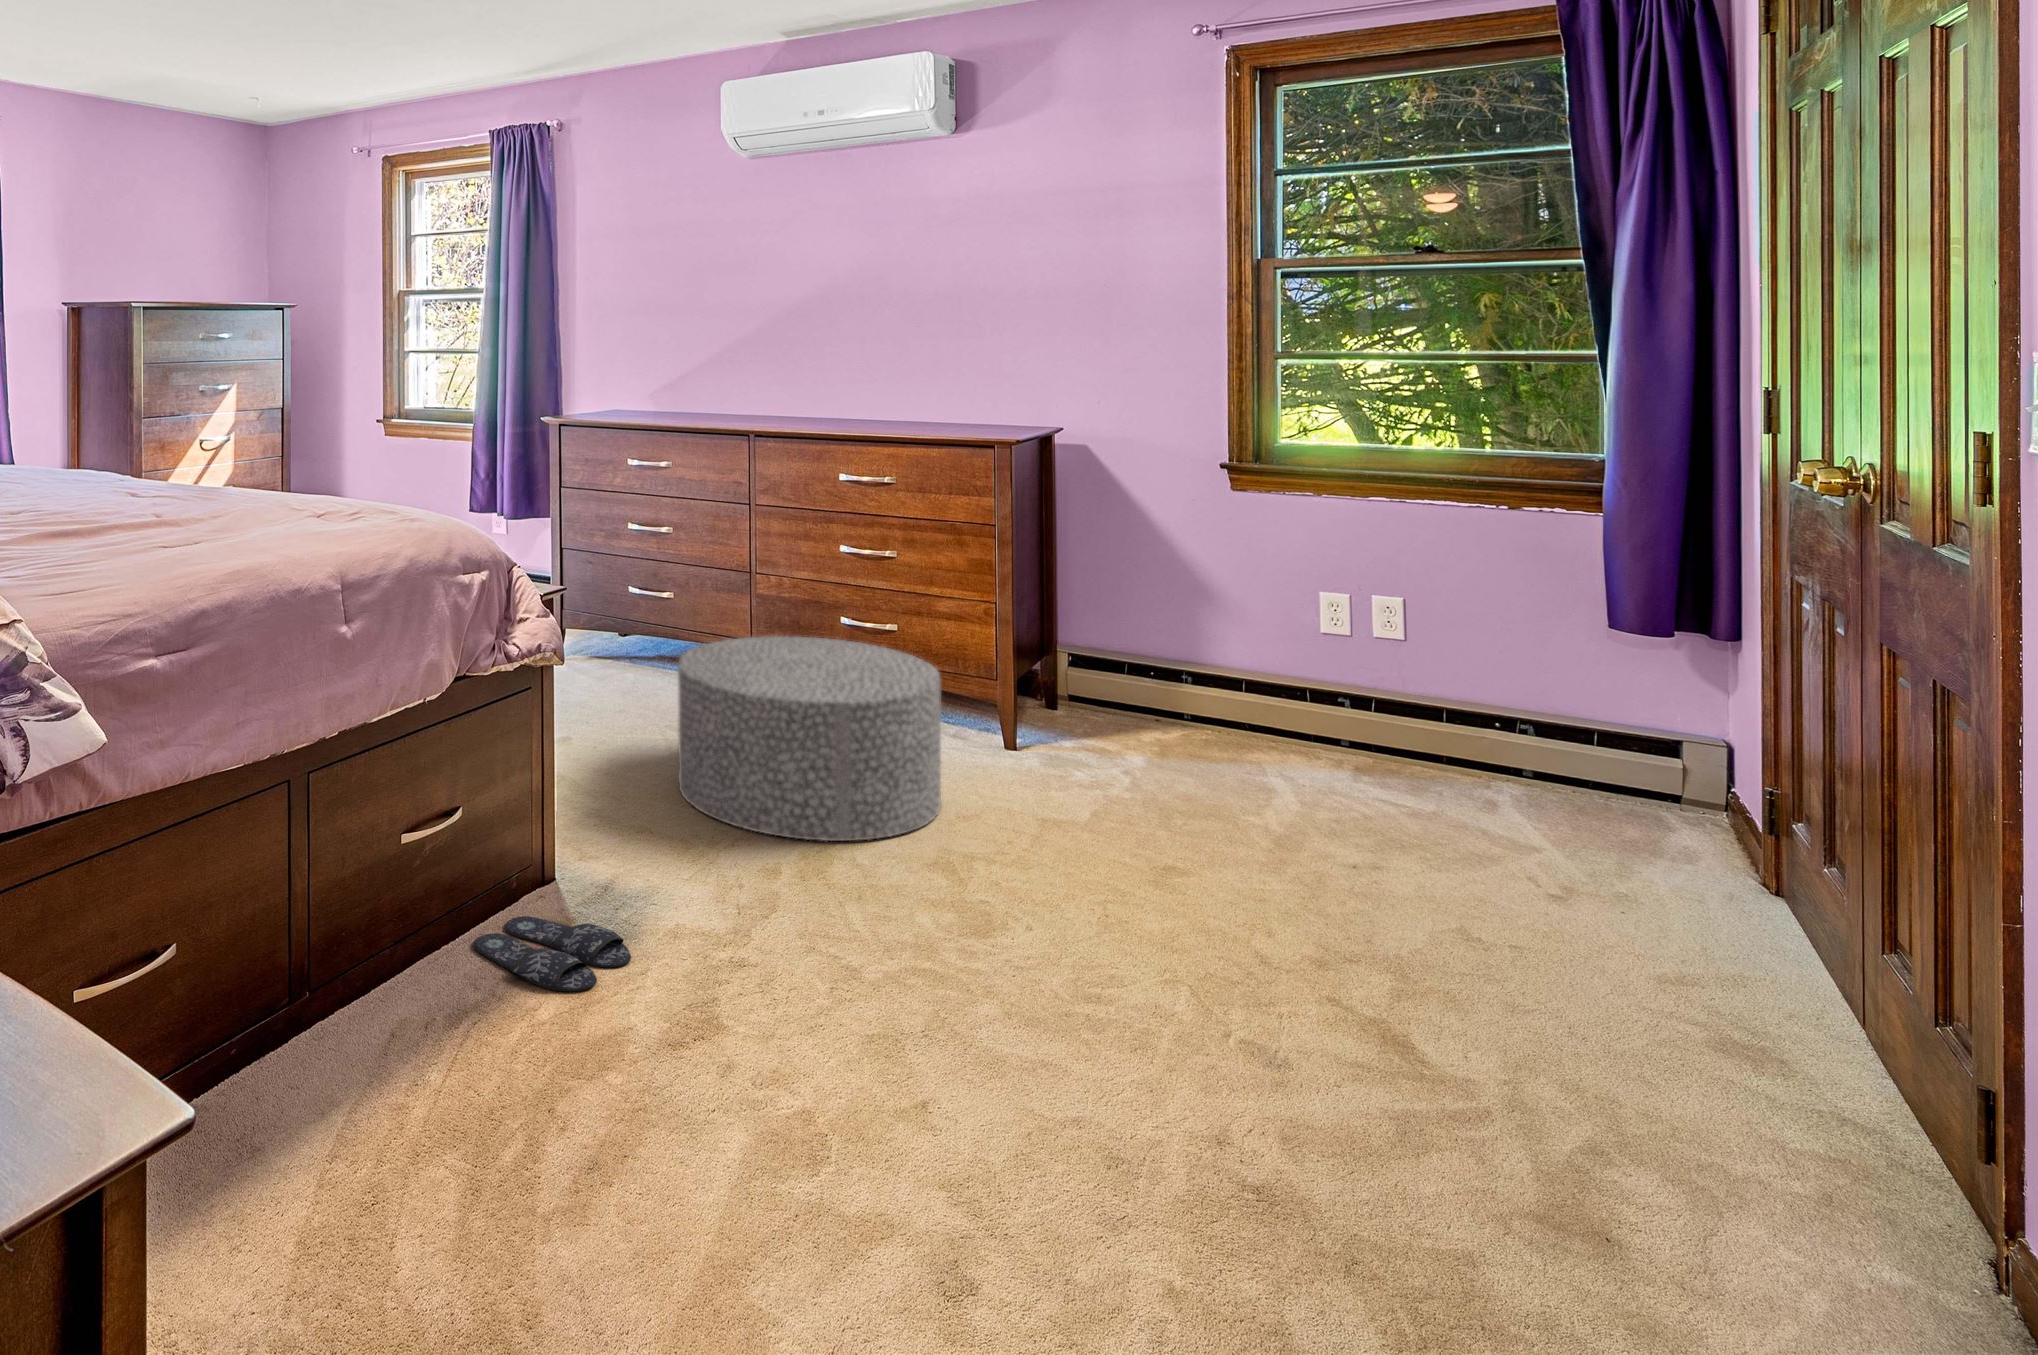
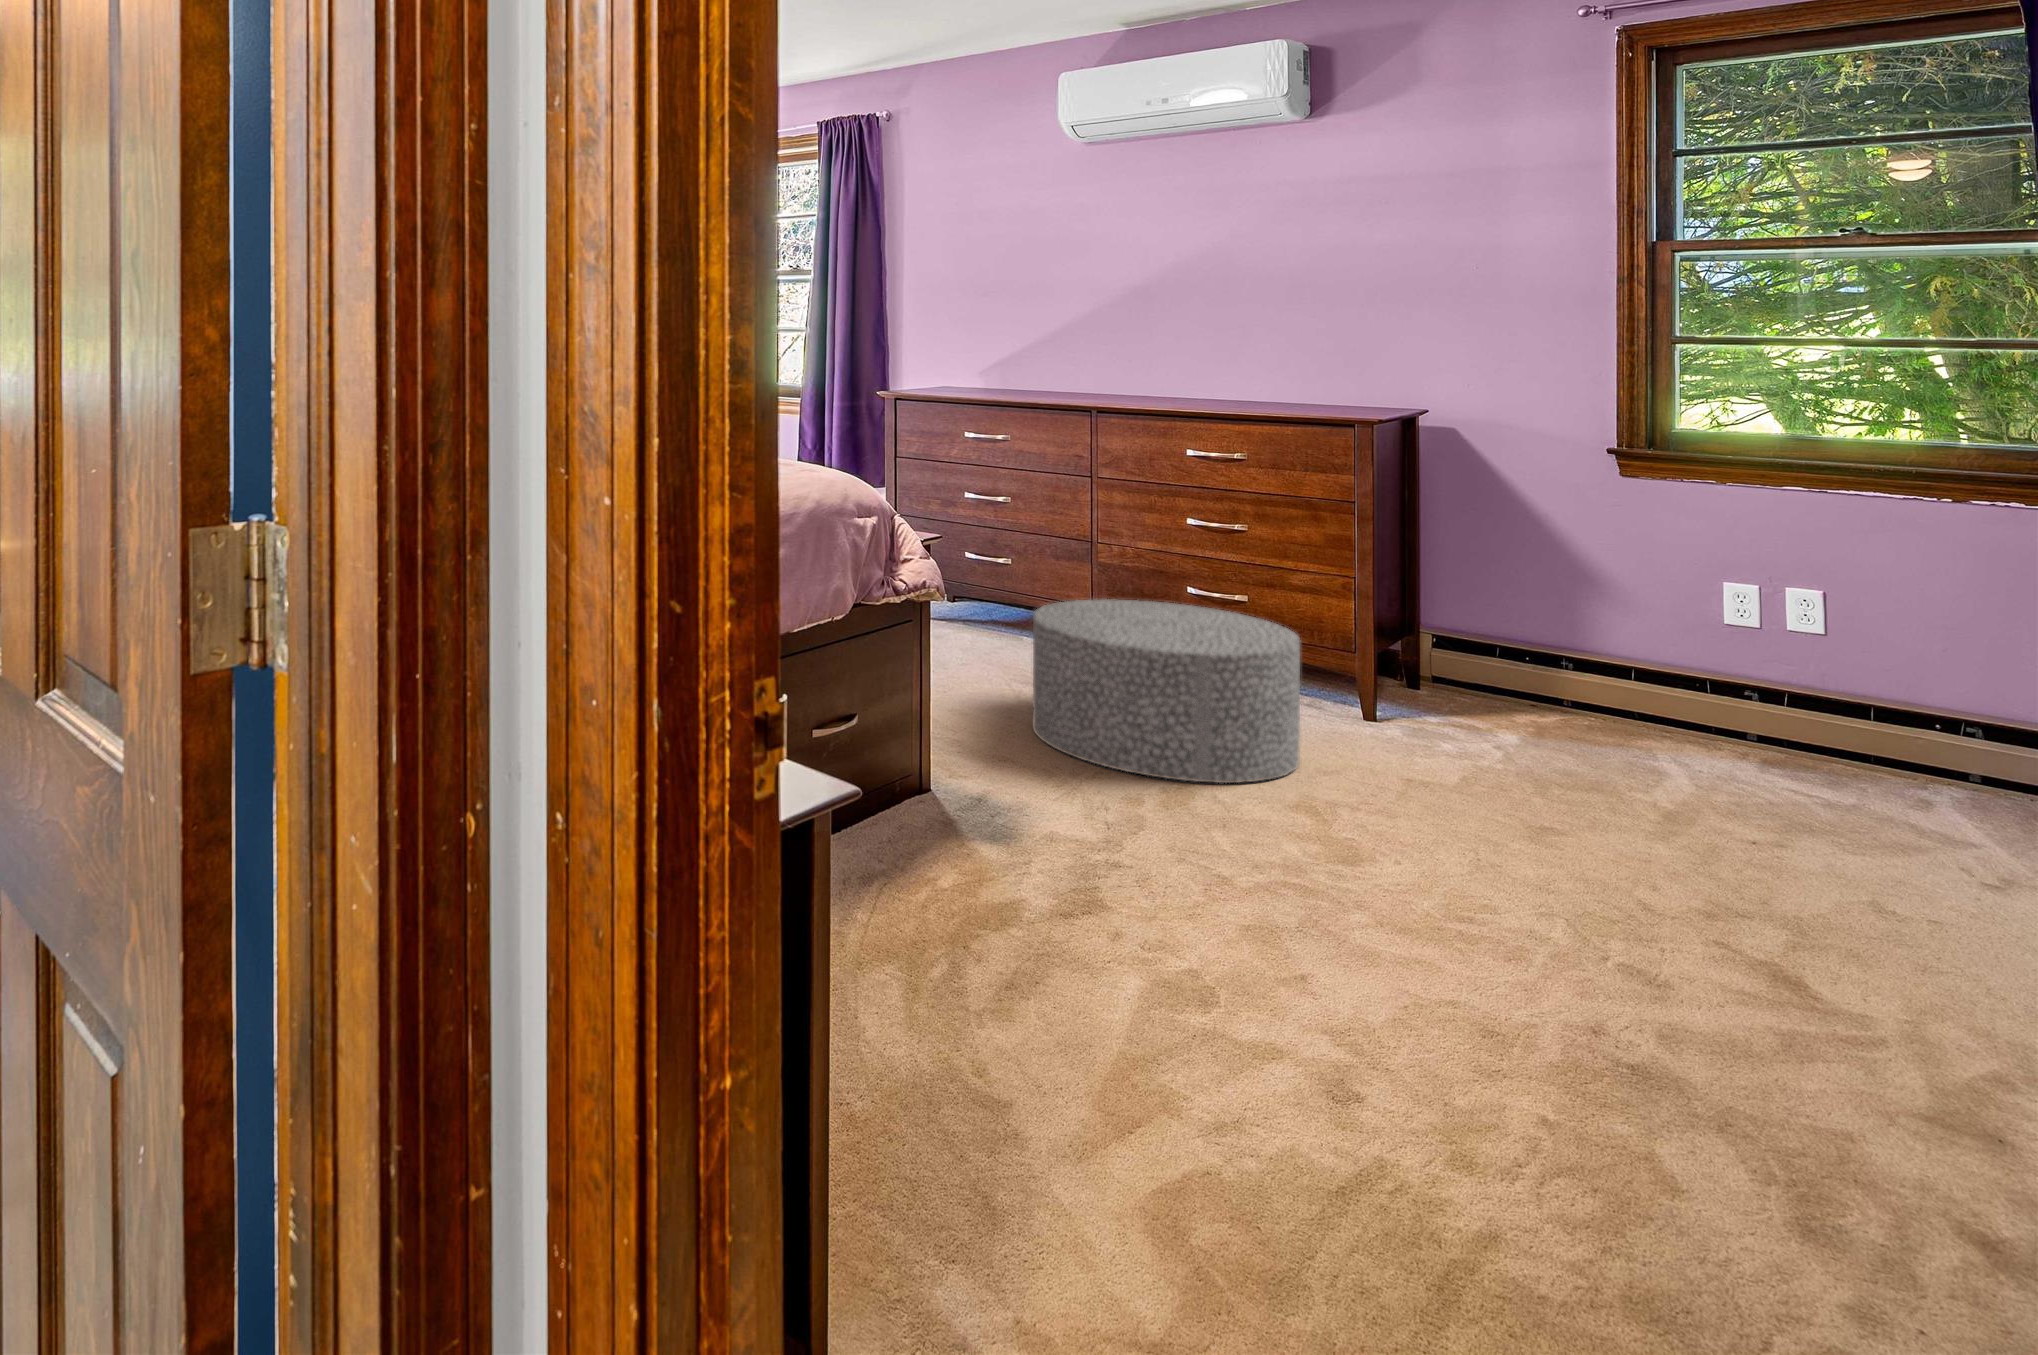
slippers: present [473,916,631,991] -> none [868,816,1013,872]

